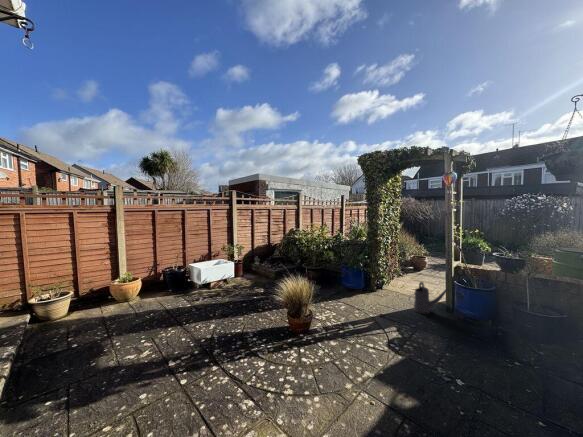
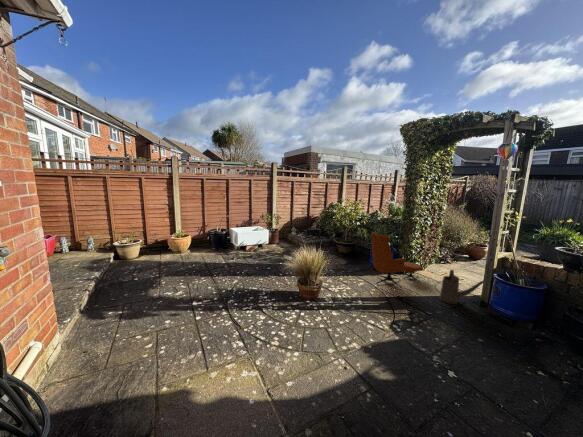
lounge chair: none [346,254,391,305] -> present [371,232,423,288]

